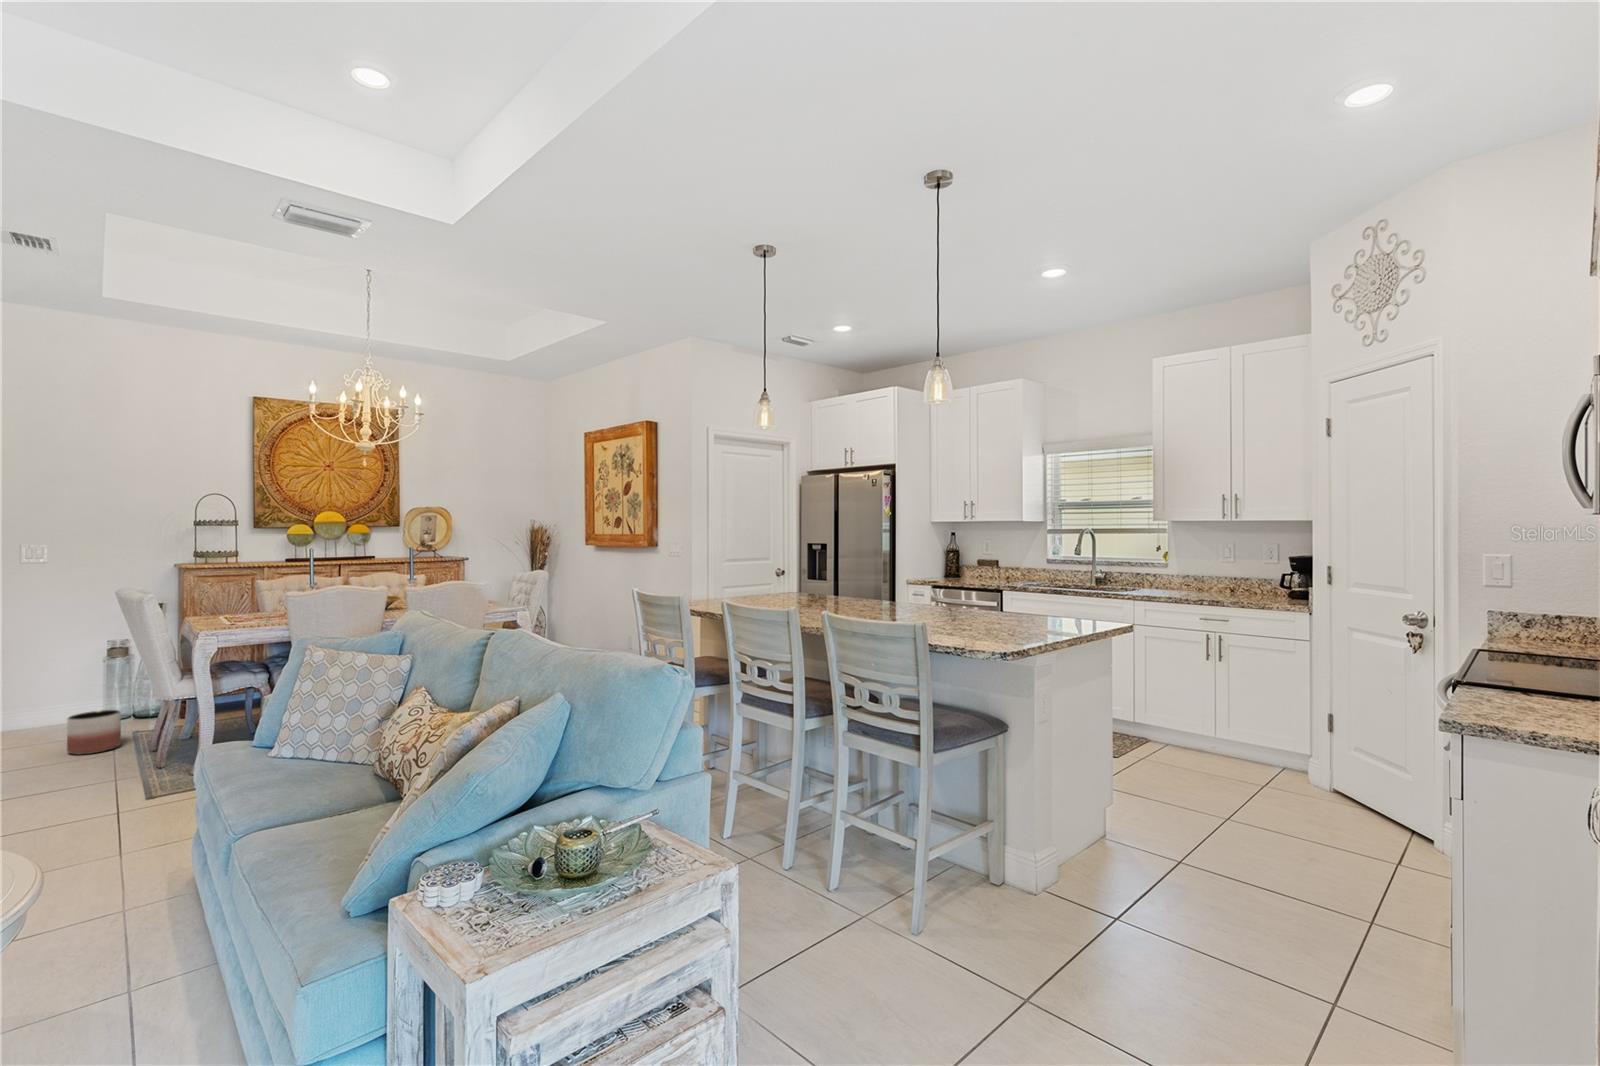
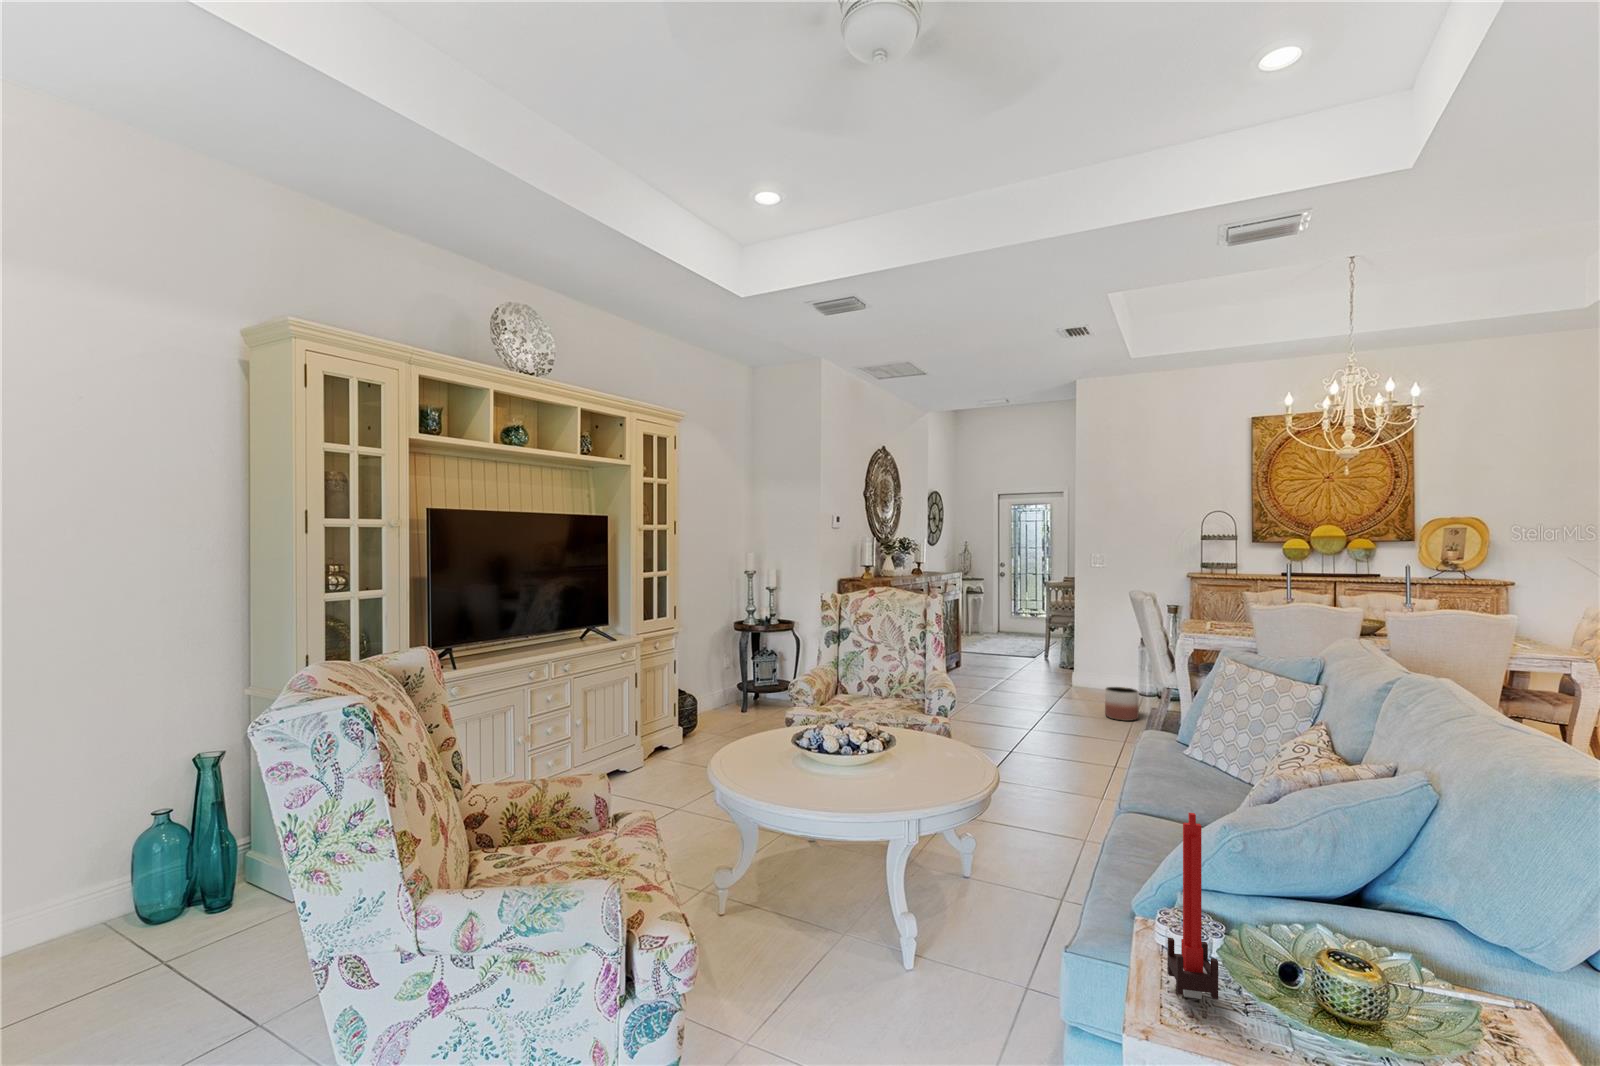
candle: none [463,768,510,930] -> present [1168,813,1218,999]

